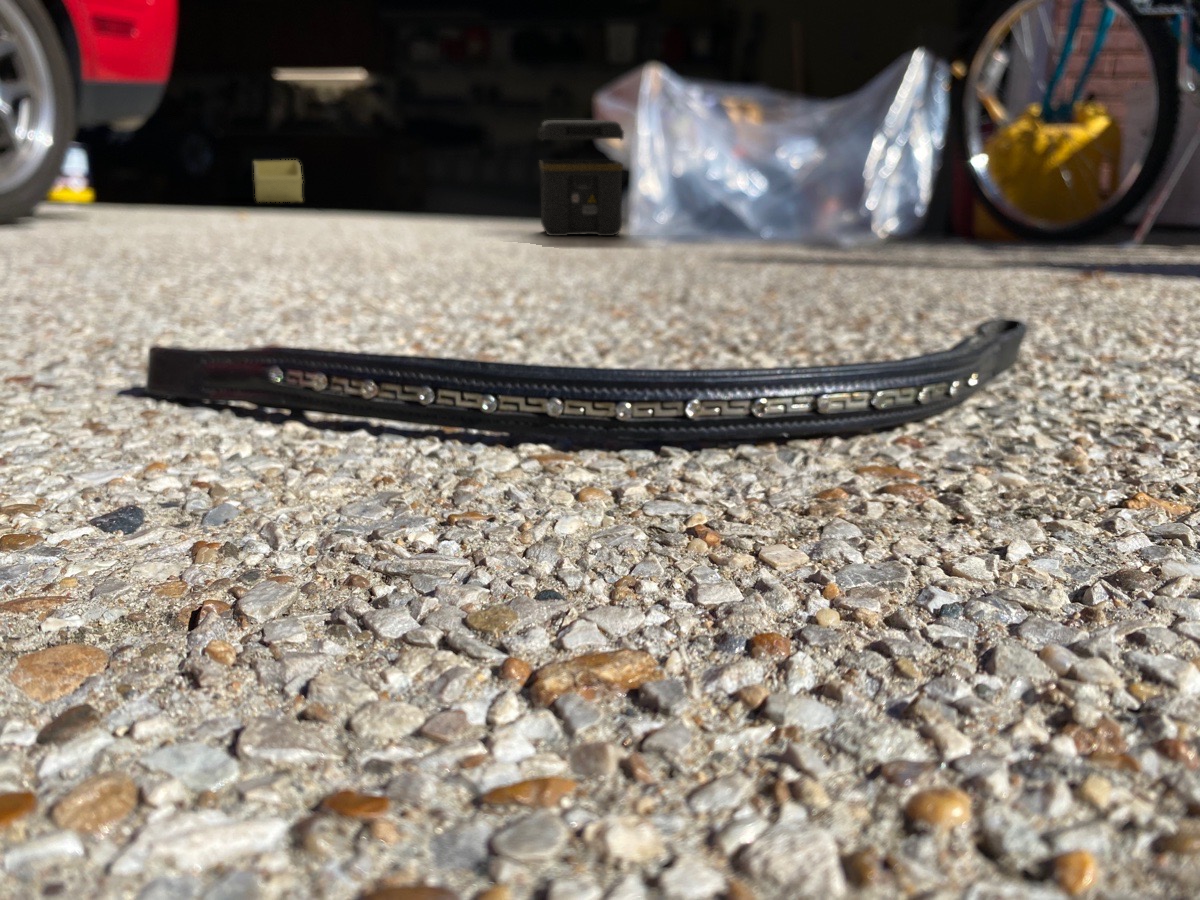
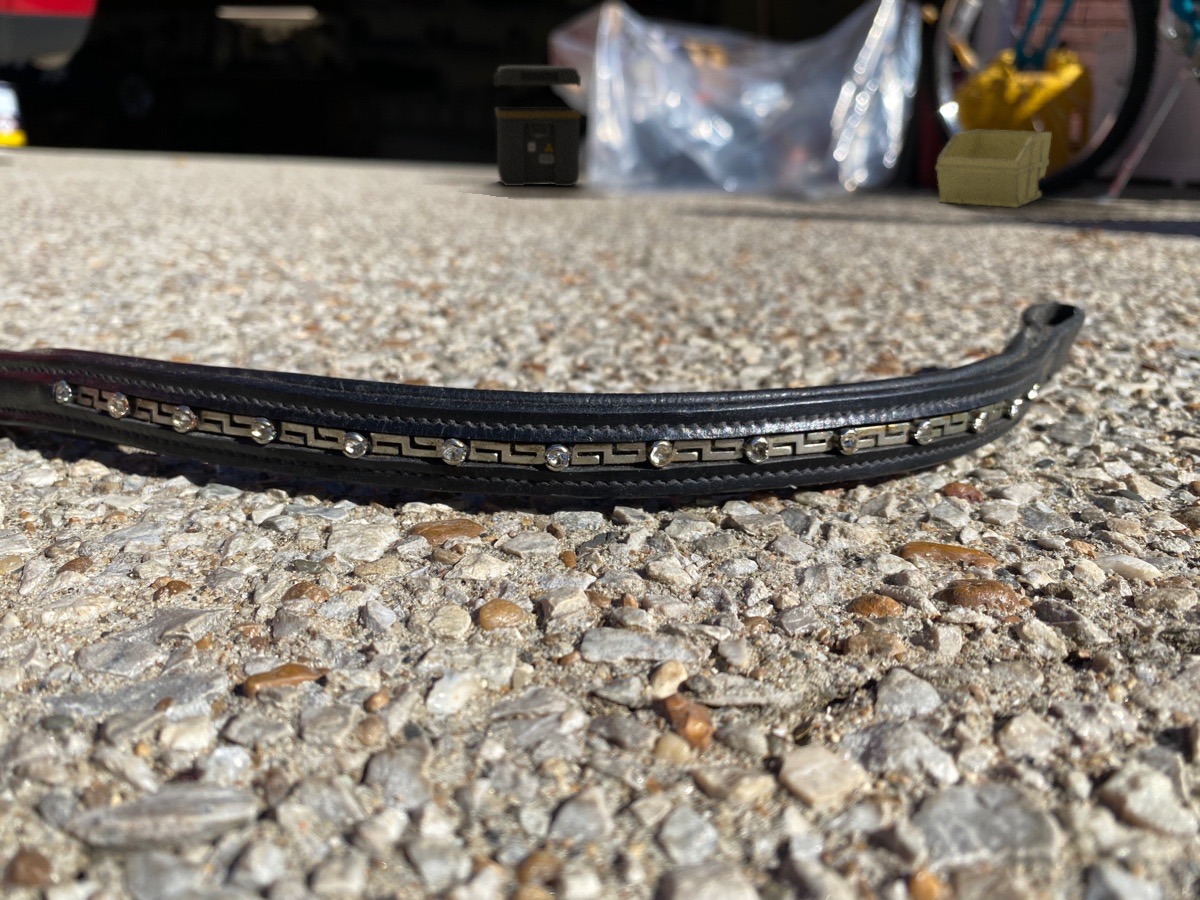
storage bin: present [254,160,302,202] -> present [935,130,1052,207]

